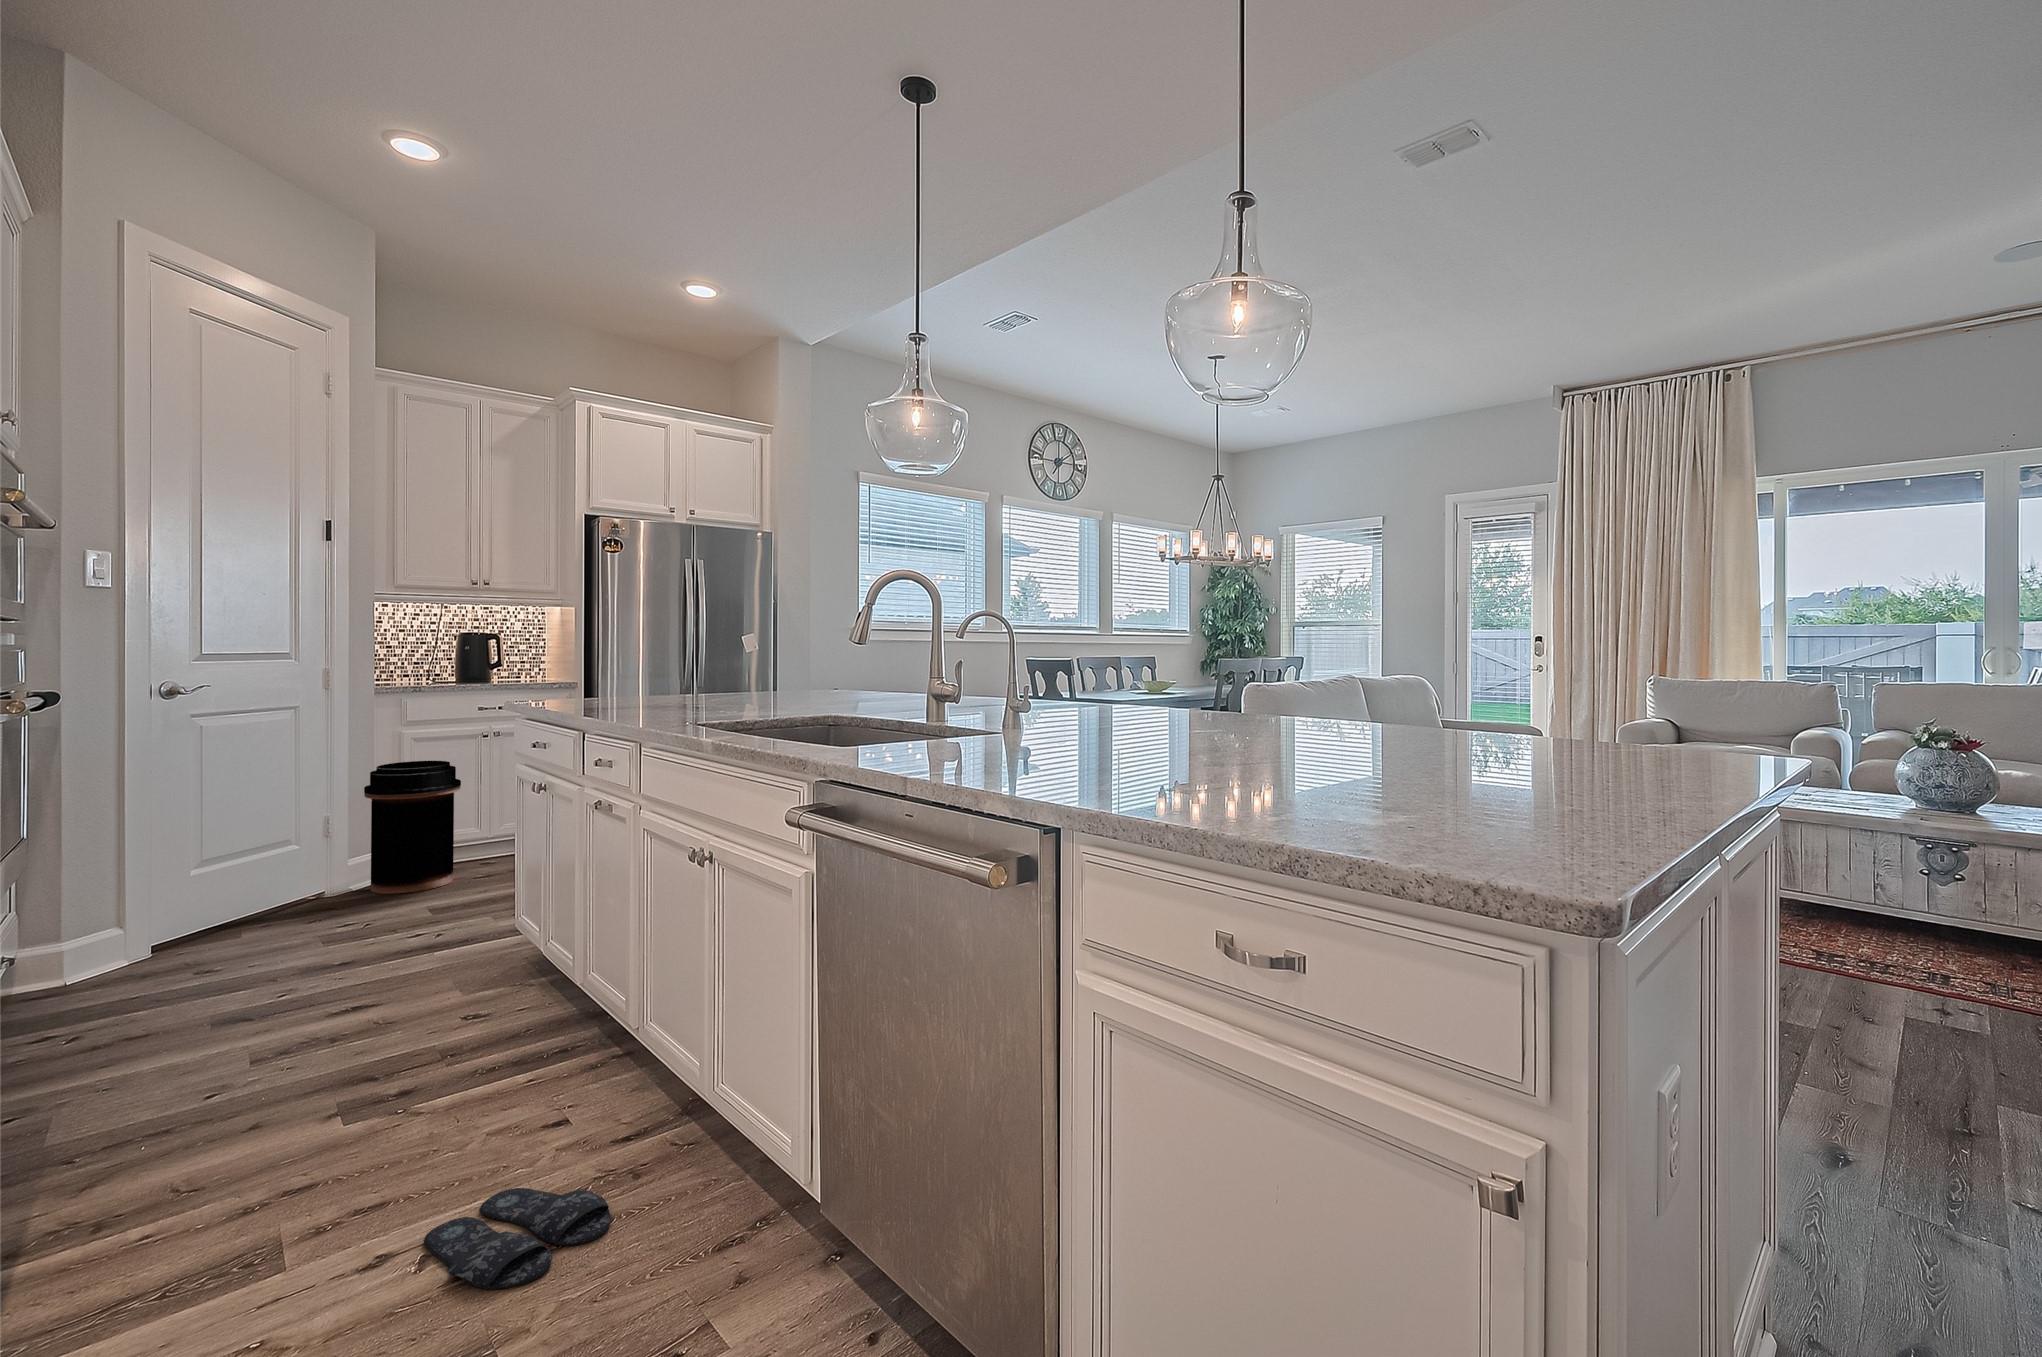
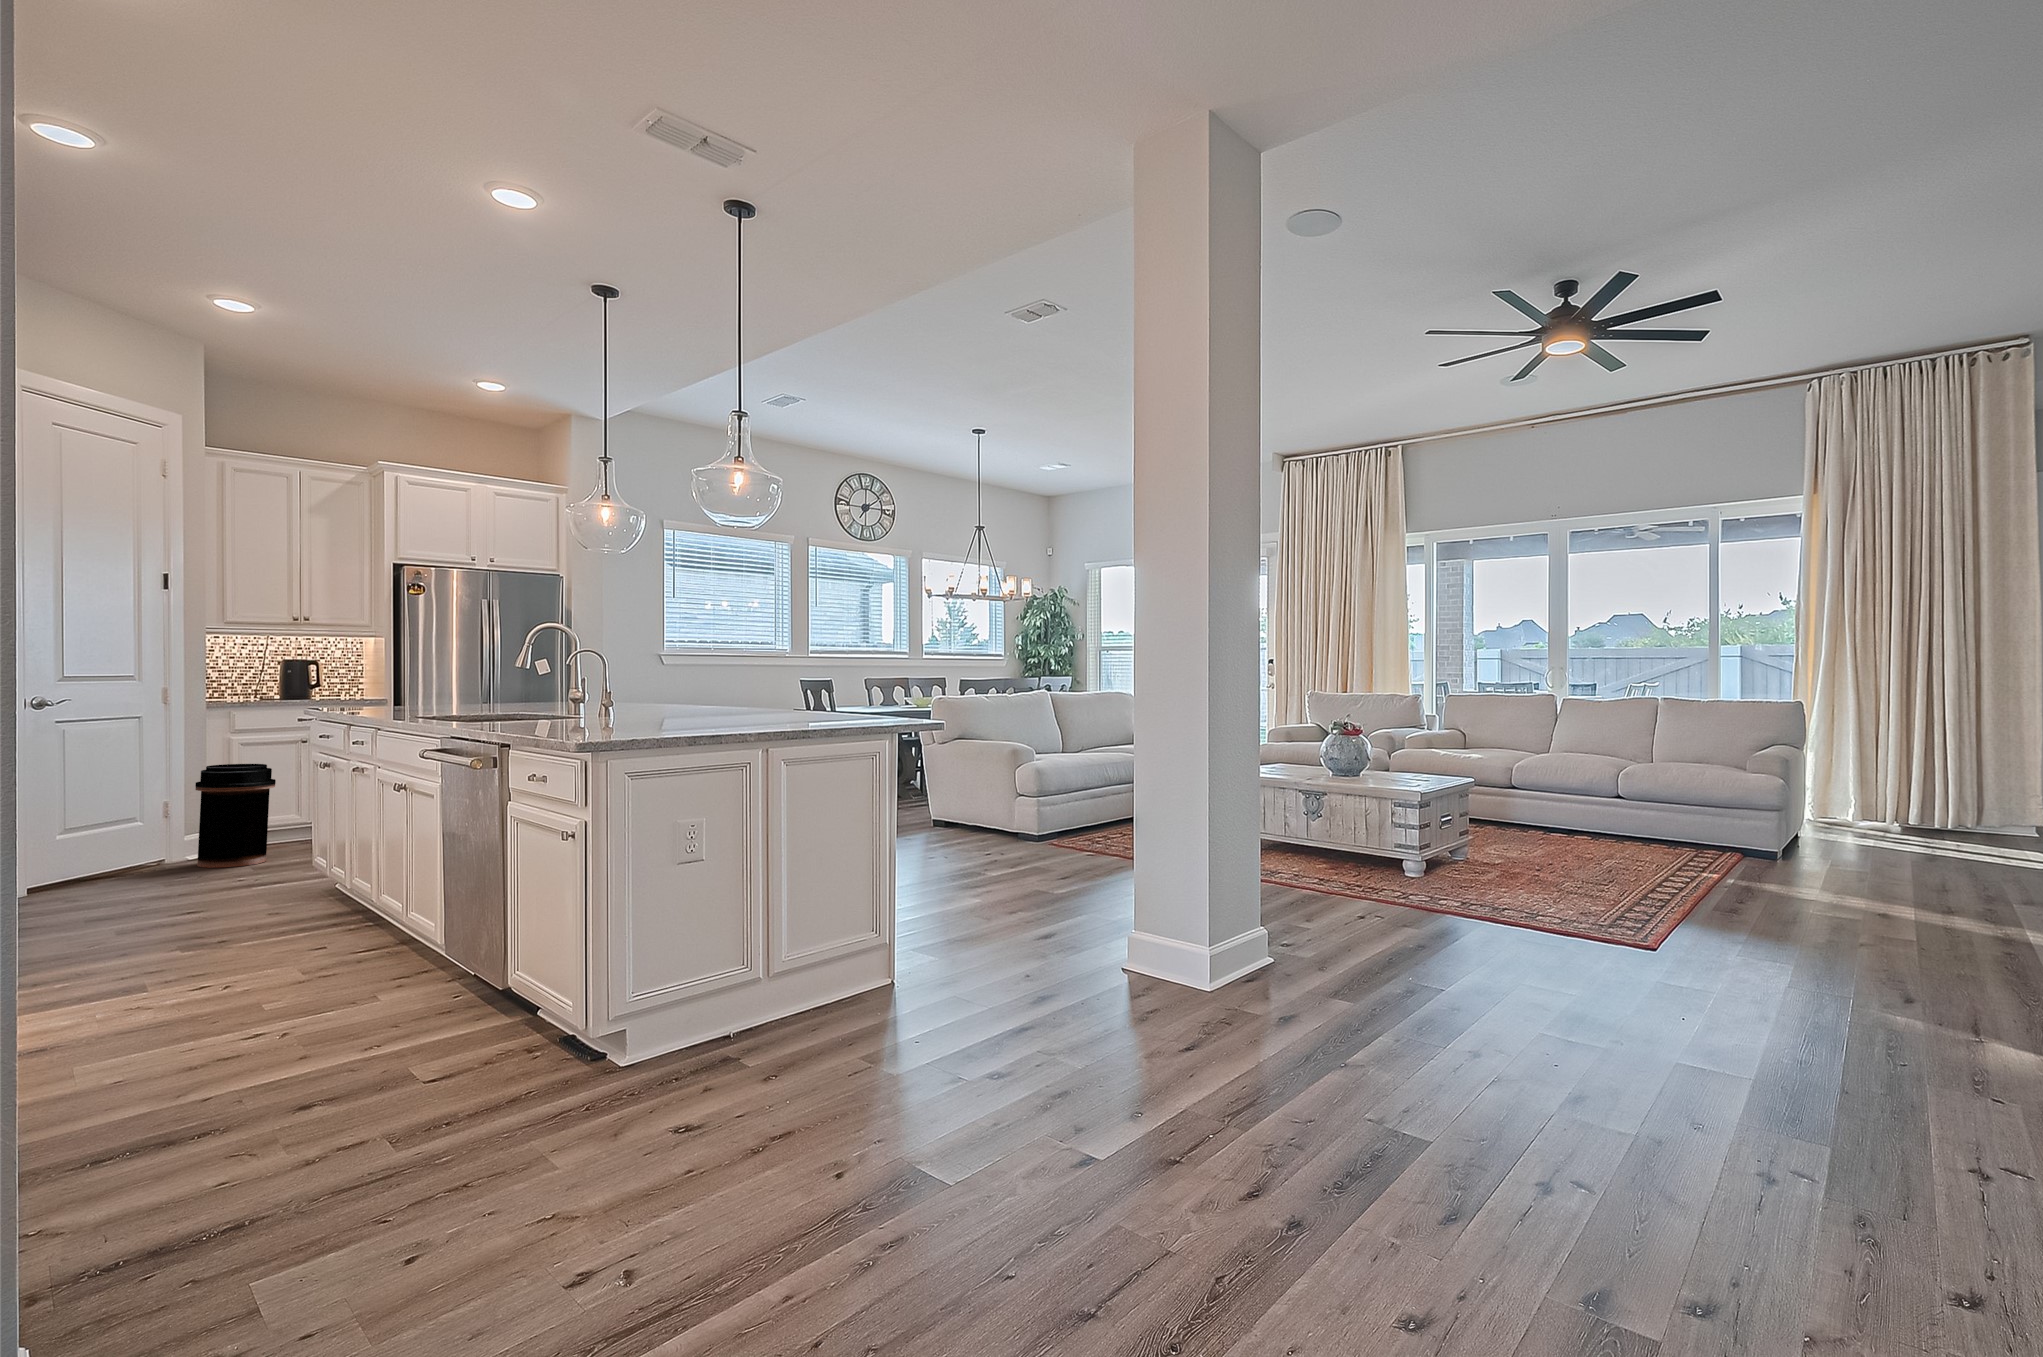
slippers: present [424,1188,611,1289] -> none [221,975,330,1002]

